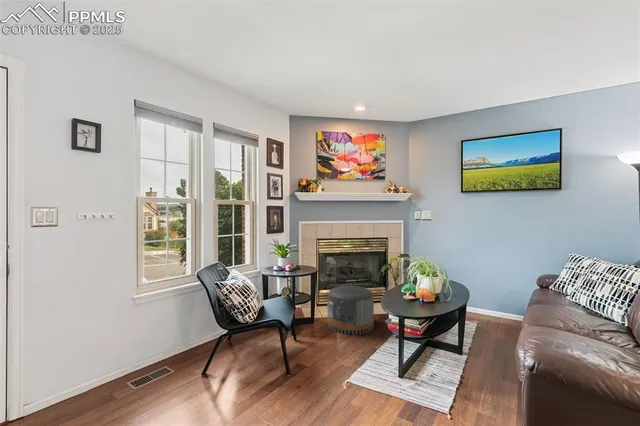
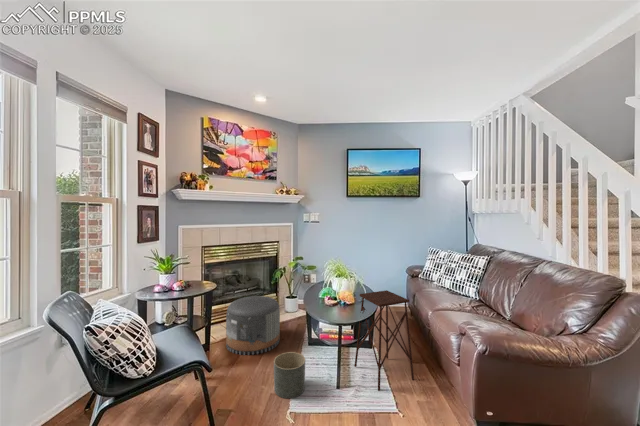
side table: none [431,291,491,389] -> present [354,290,414,391]
planter: none [347,332,374,368] -> present [274,352,305,398]

